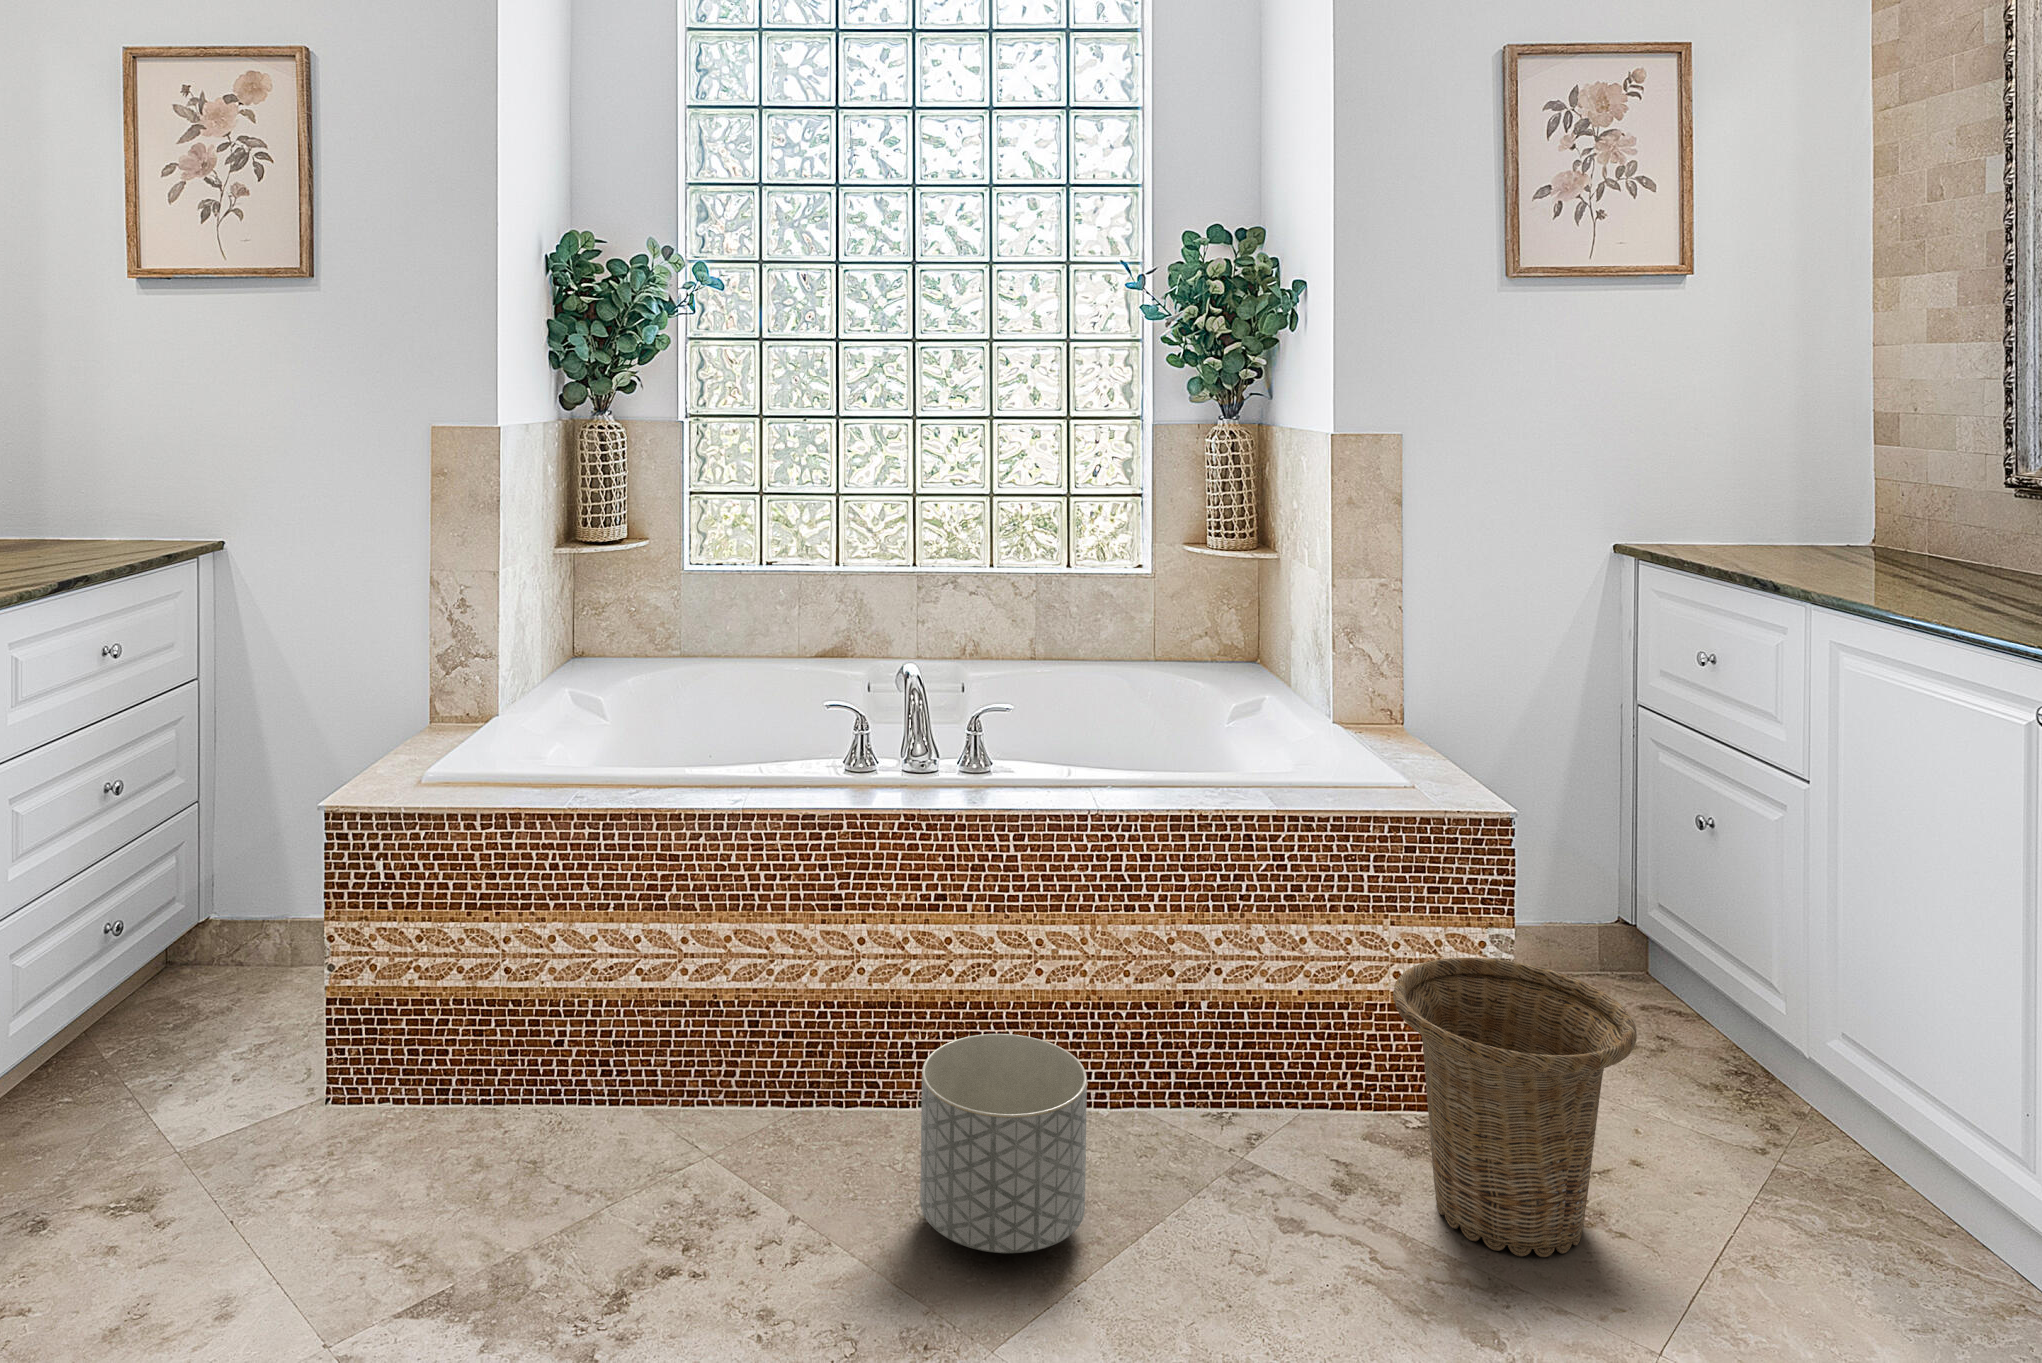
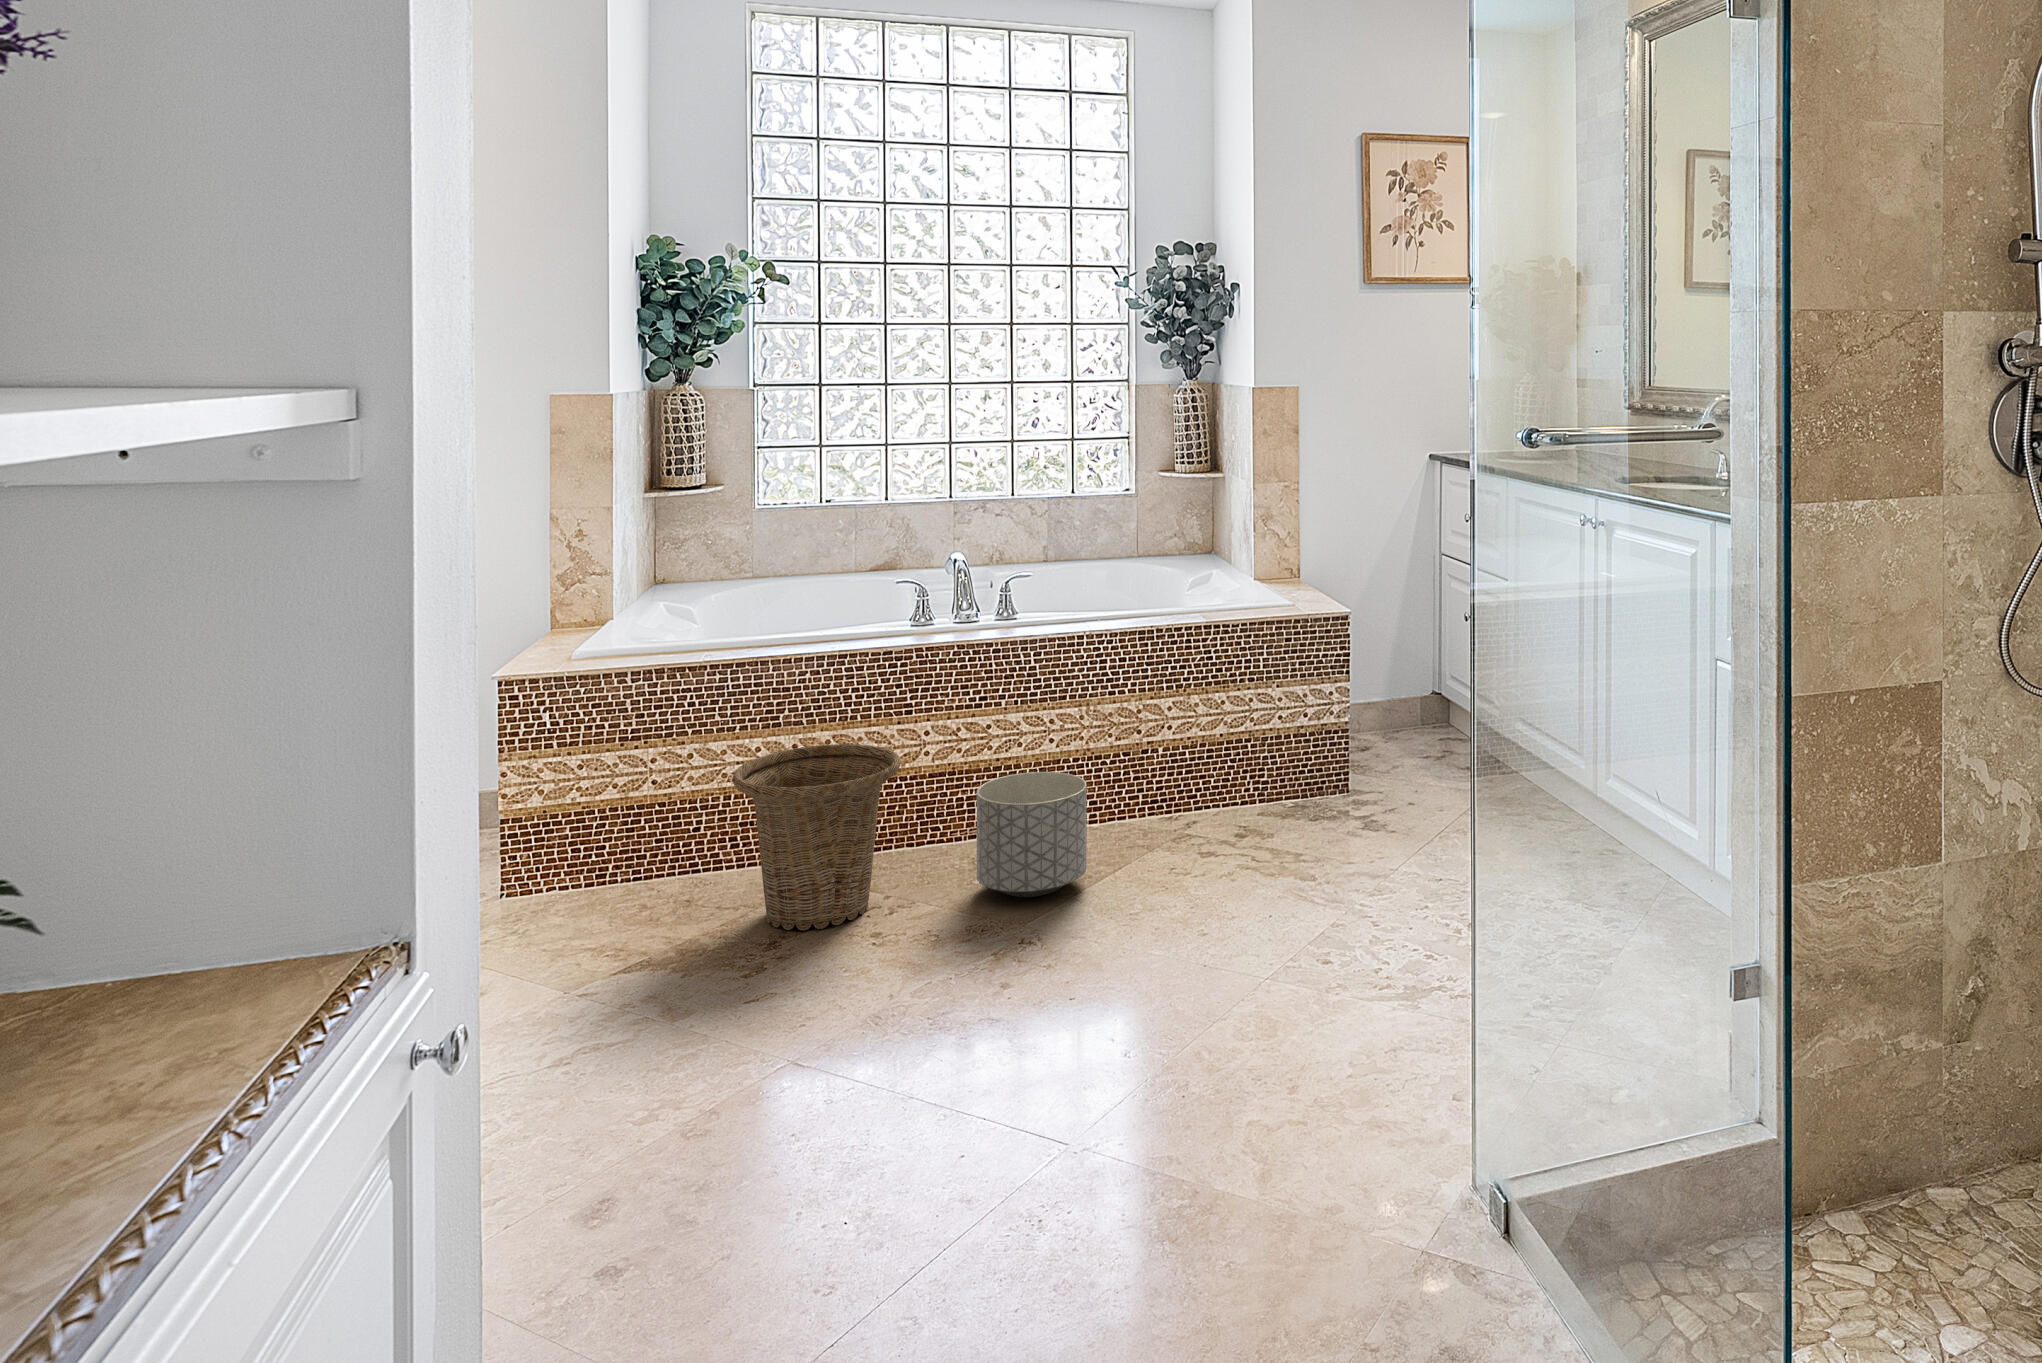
basket: present [1393,958,1637,1257] -> present [733,744,900,931]

